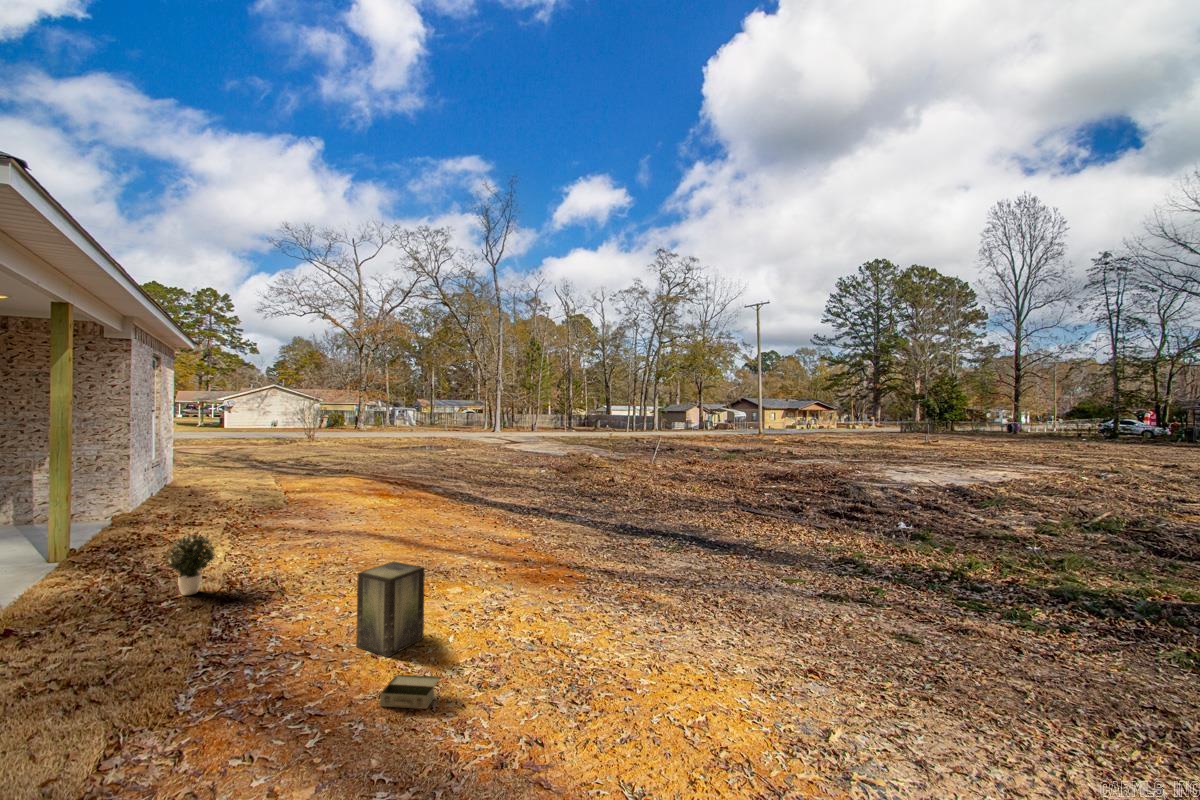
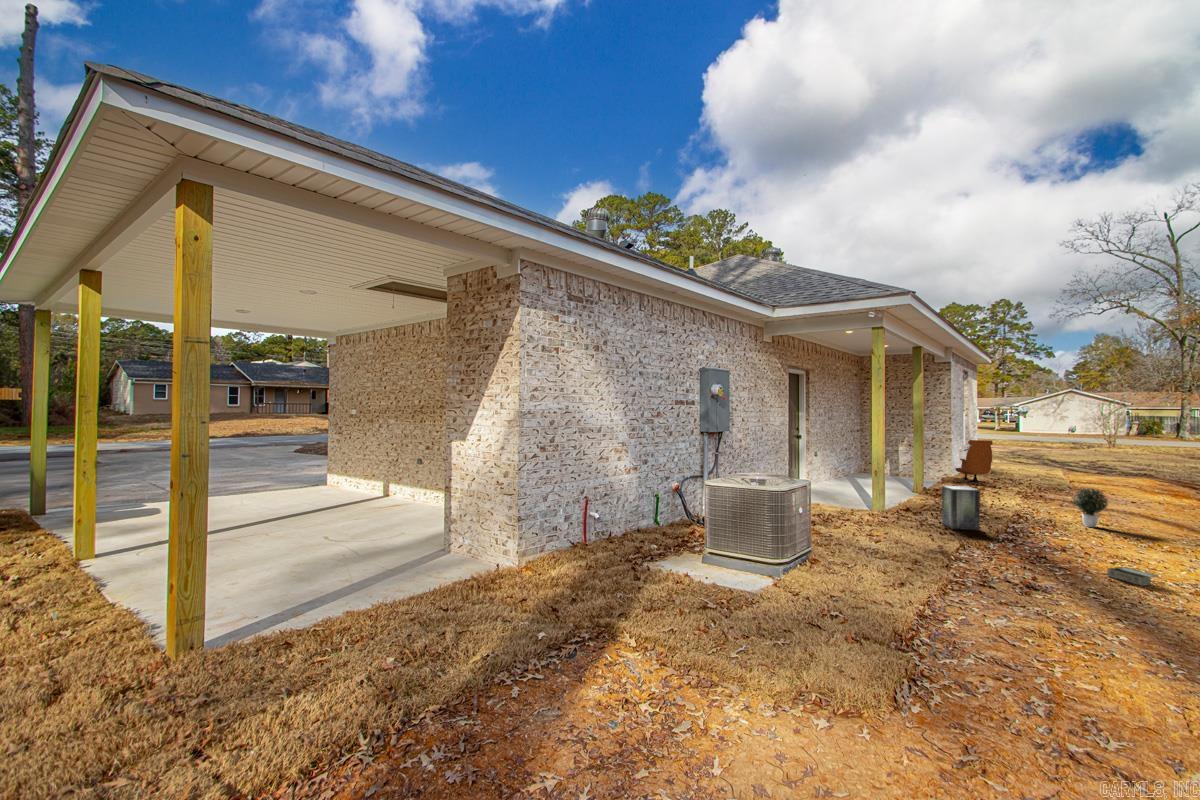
lounge chair: none [135,455,194,522] -> present [955,440,993,486]
potted plant: present [163,535,215,595] -> present [1072,489,1108,527]
storage box: present [356,562,425,657] -> present [942,486,980,530]

